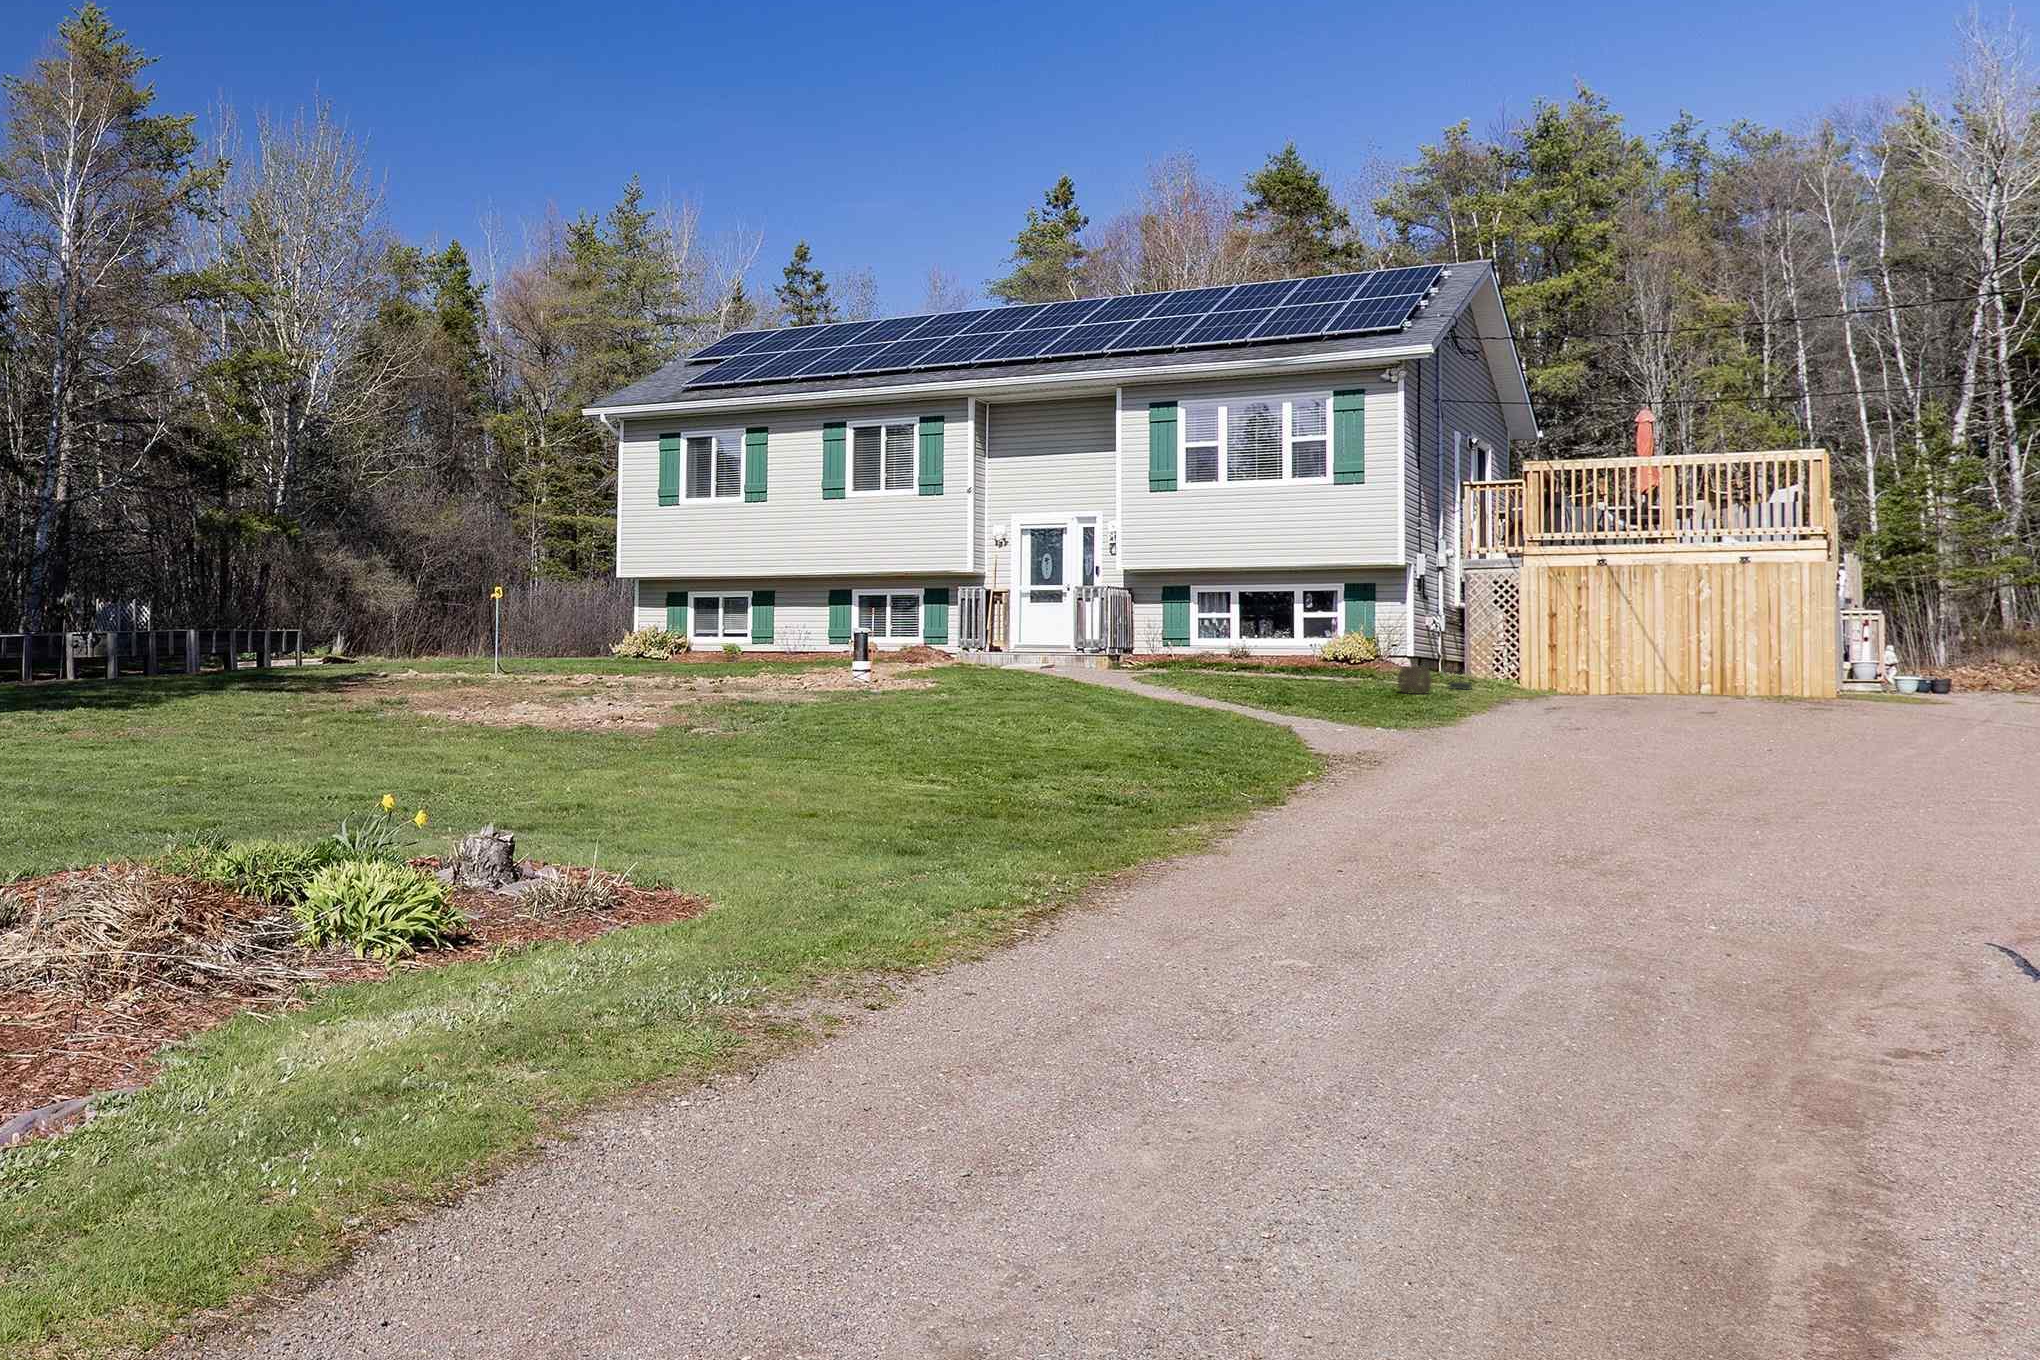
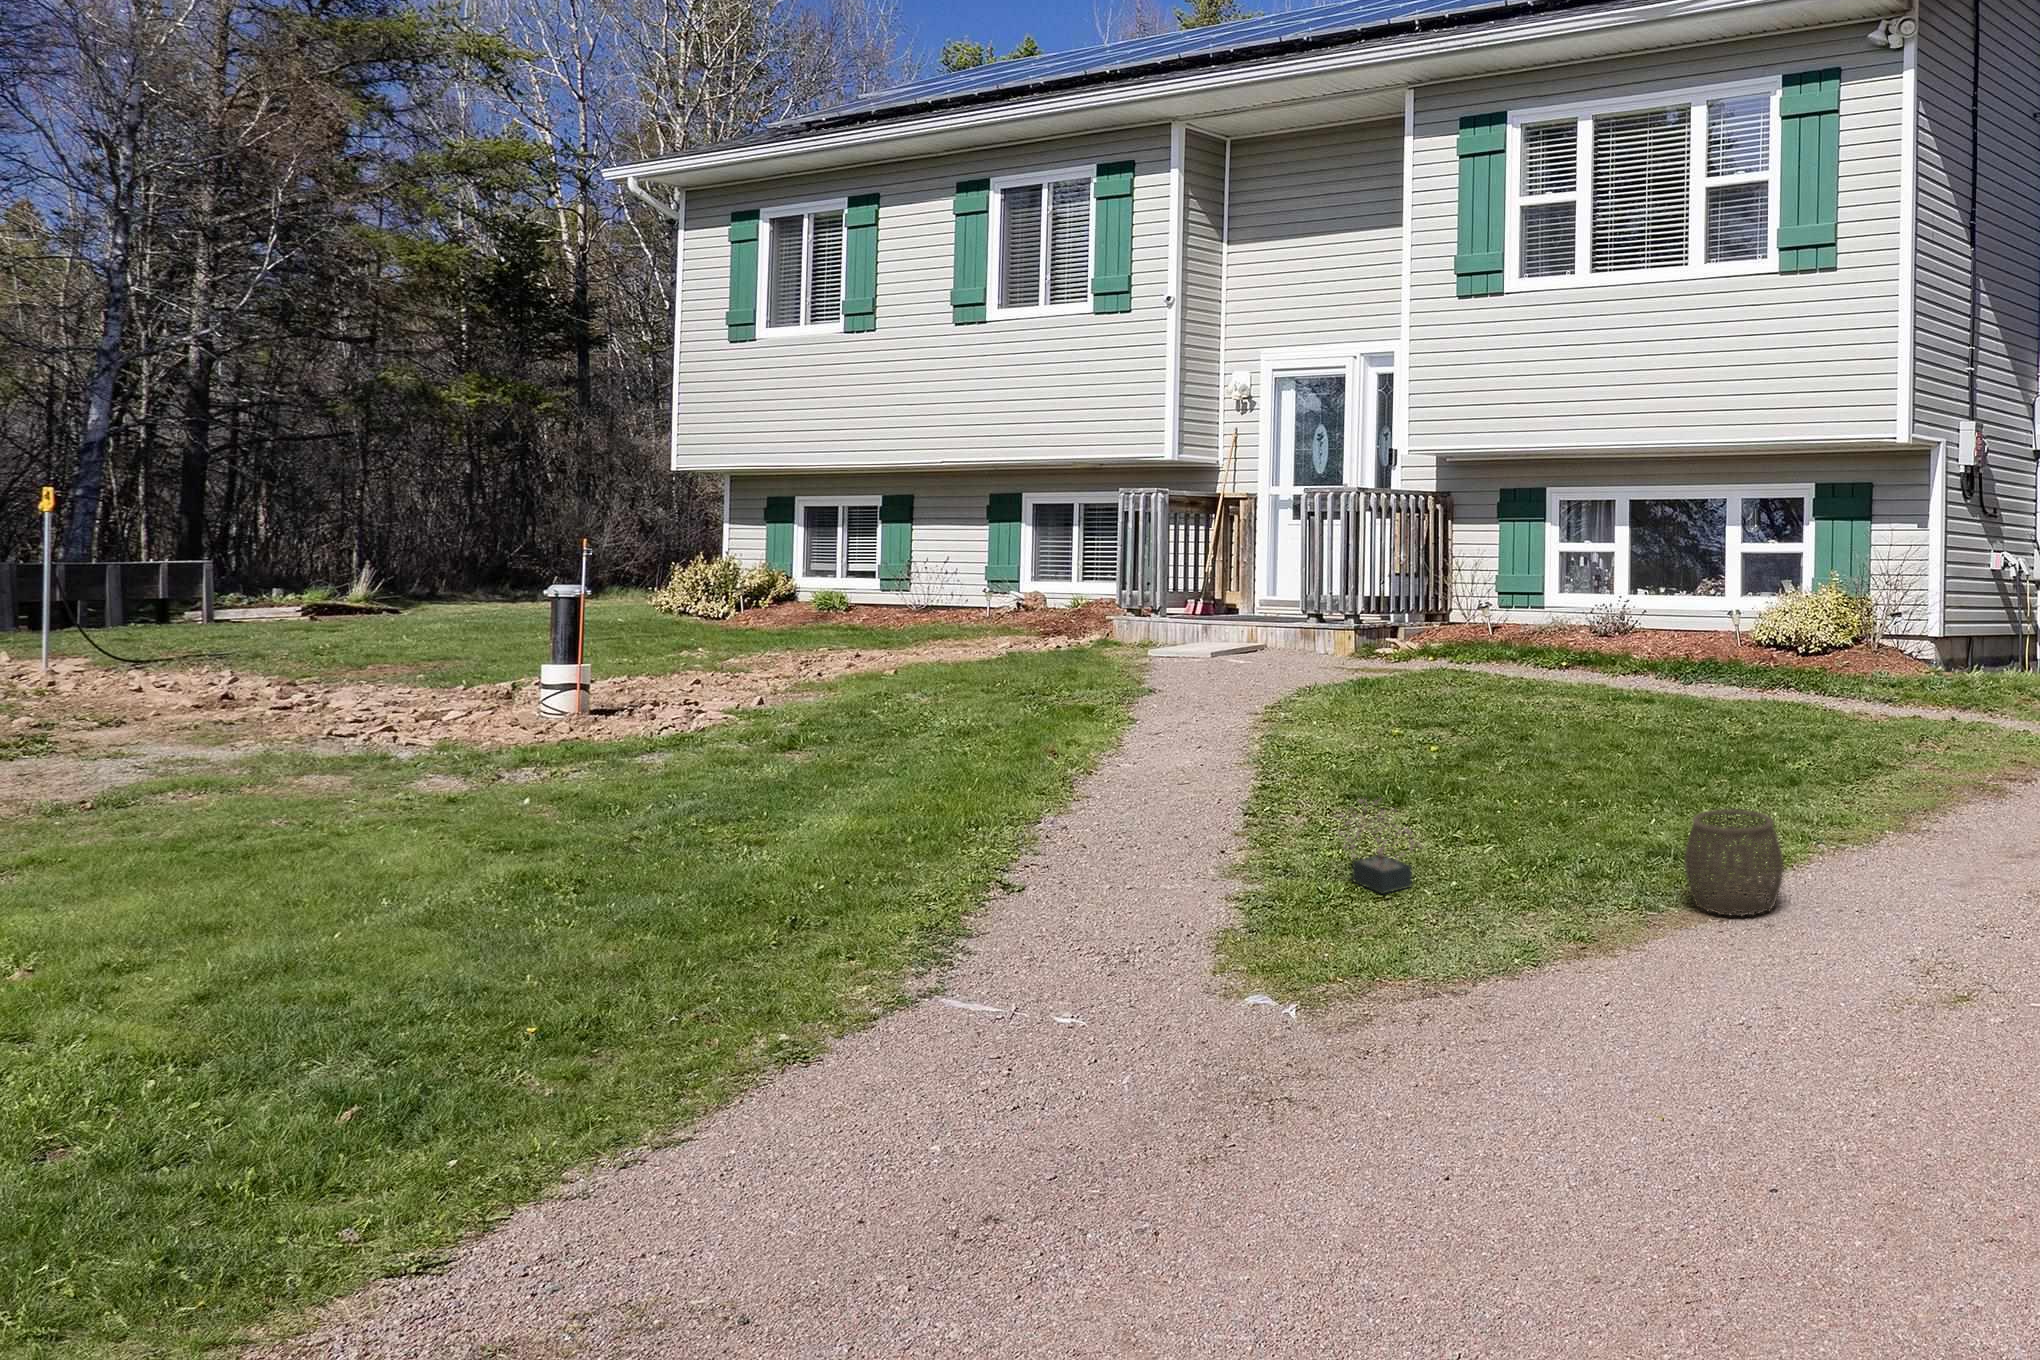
decorative plant: present [1444,664,1473,690] -> present [1337,799,1422,894]

